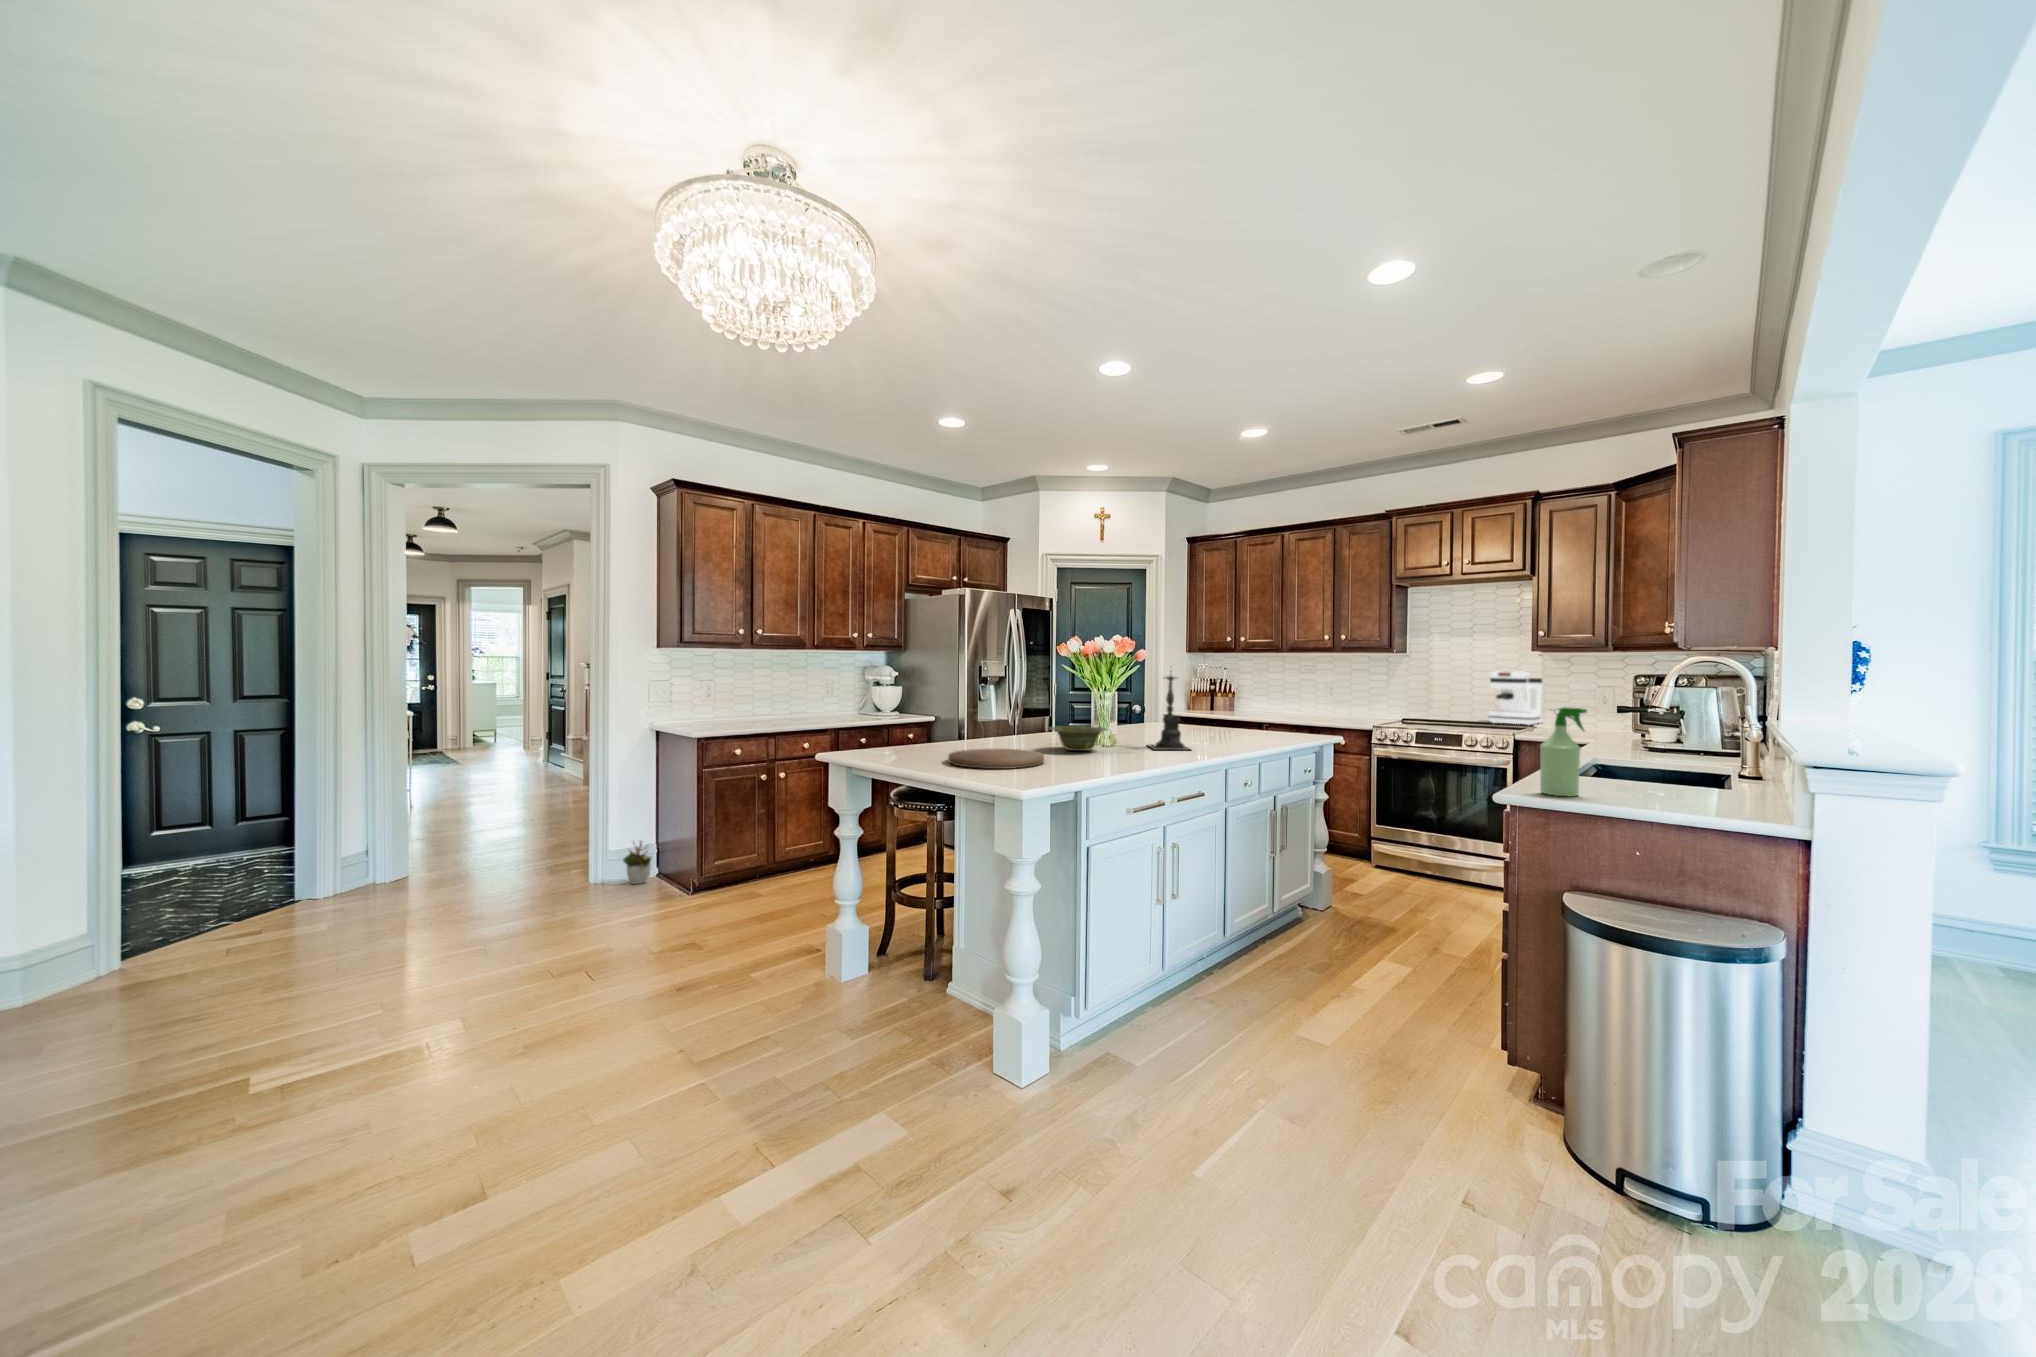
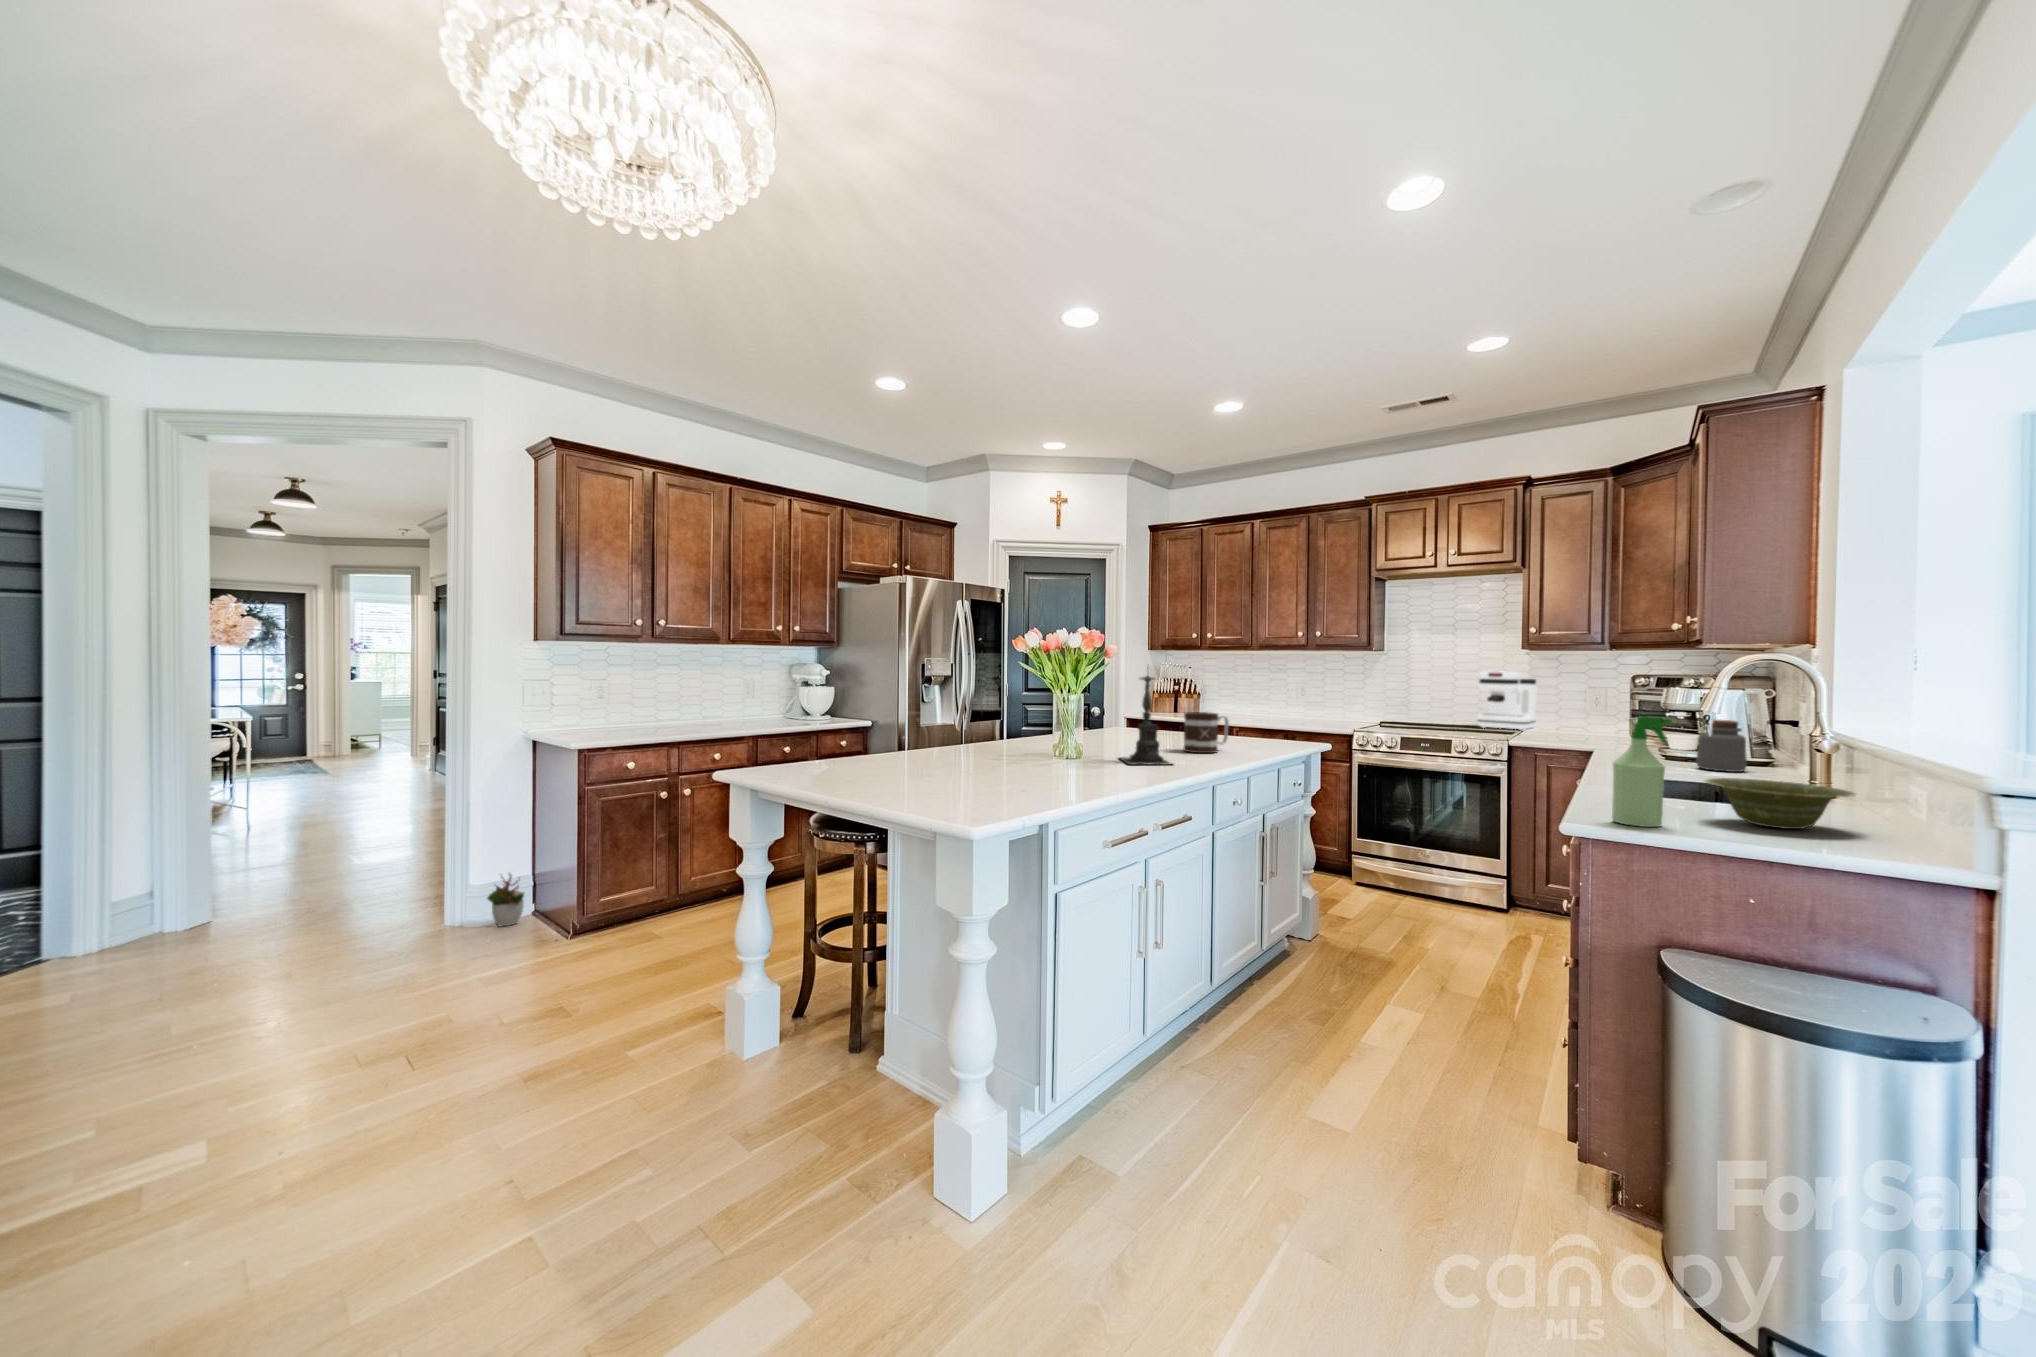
mug: none [1204,707,1244,742] -> present [1183,712,1229,753]
jar: none [1662,713,1706,759] -> present [1696,720,1747,772]
dish: present [1050,726,1108,751] -> present [1704,778,1856,829]
cutting board: present [948,749,1044,769] -> none [879,765,998,793]

